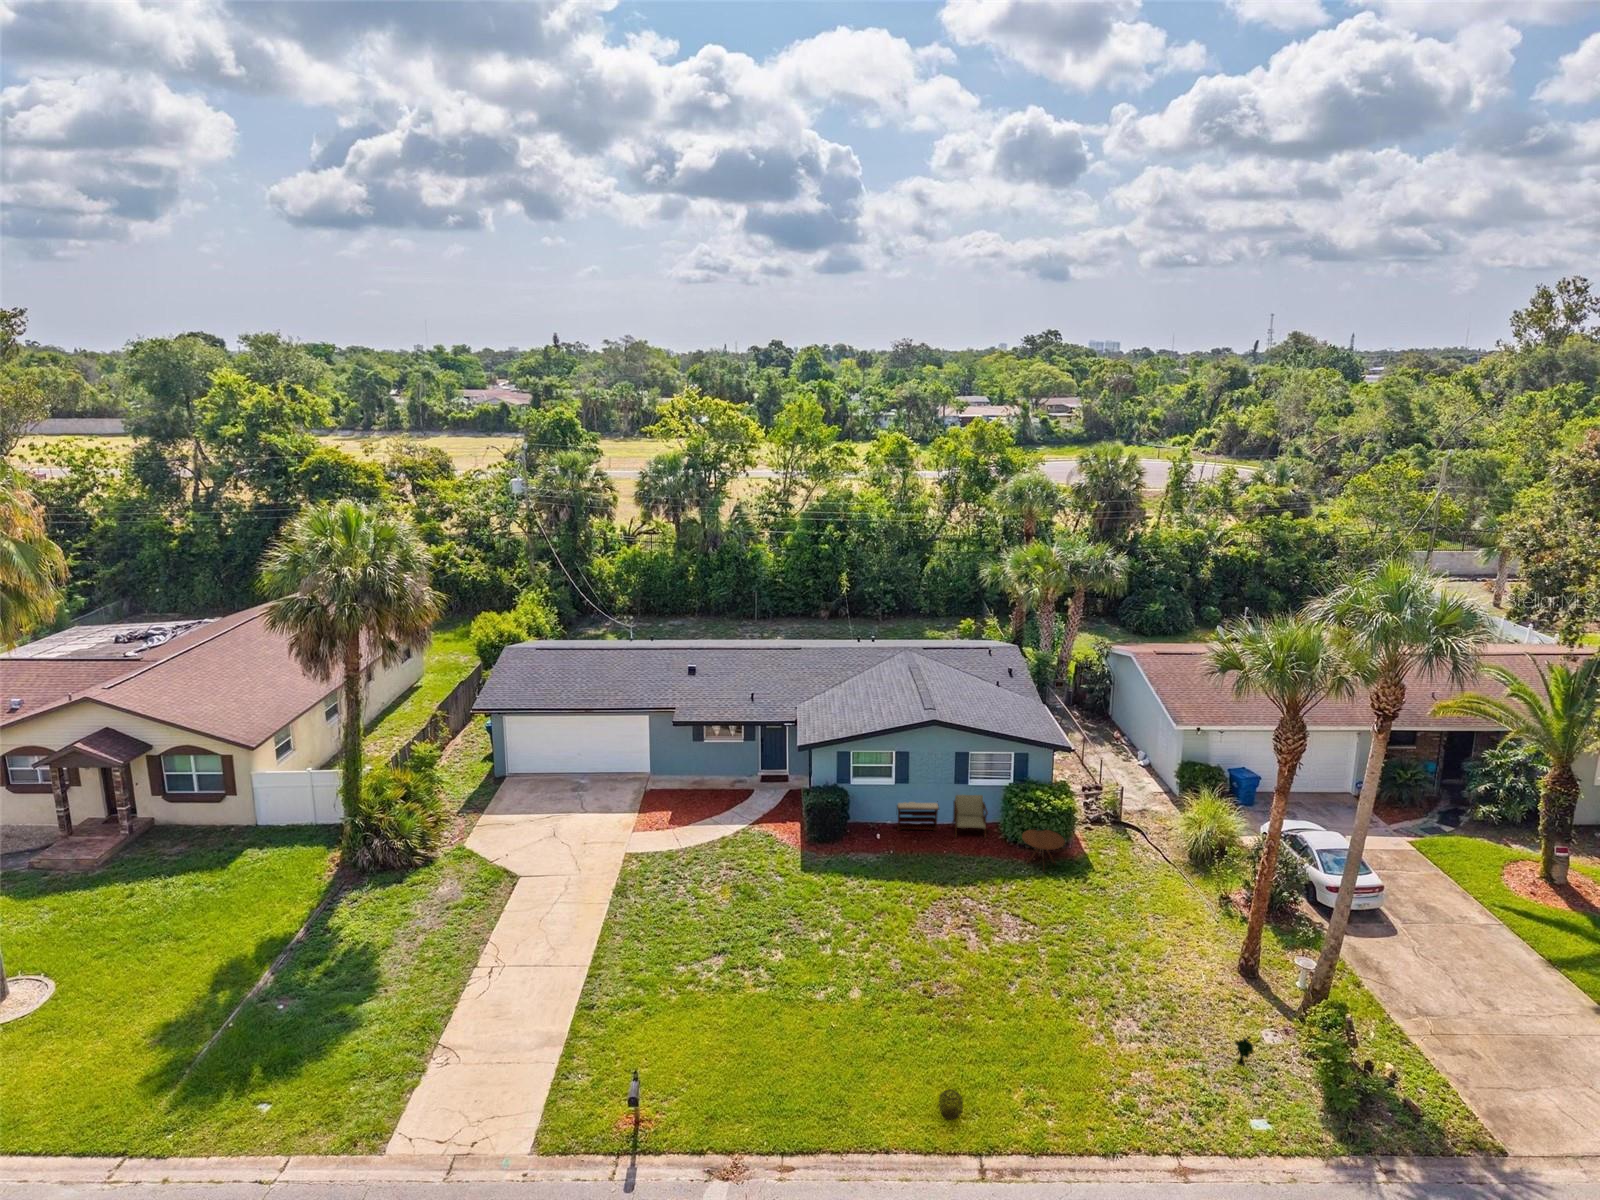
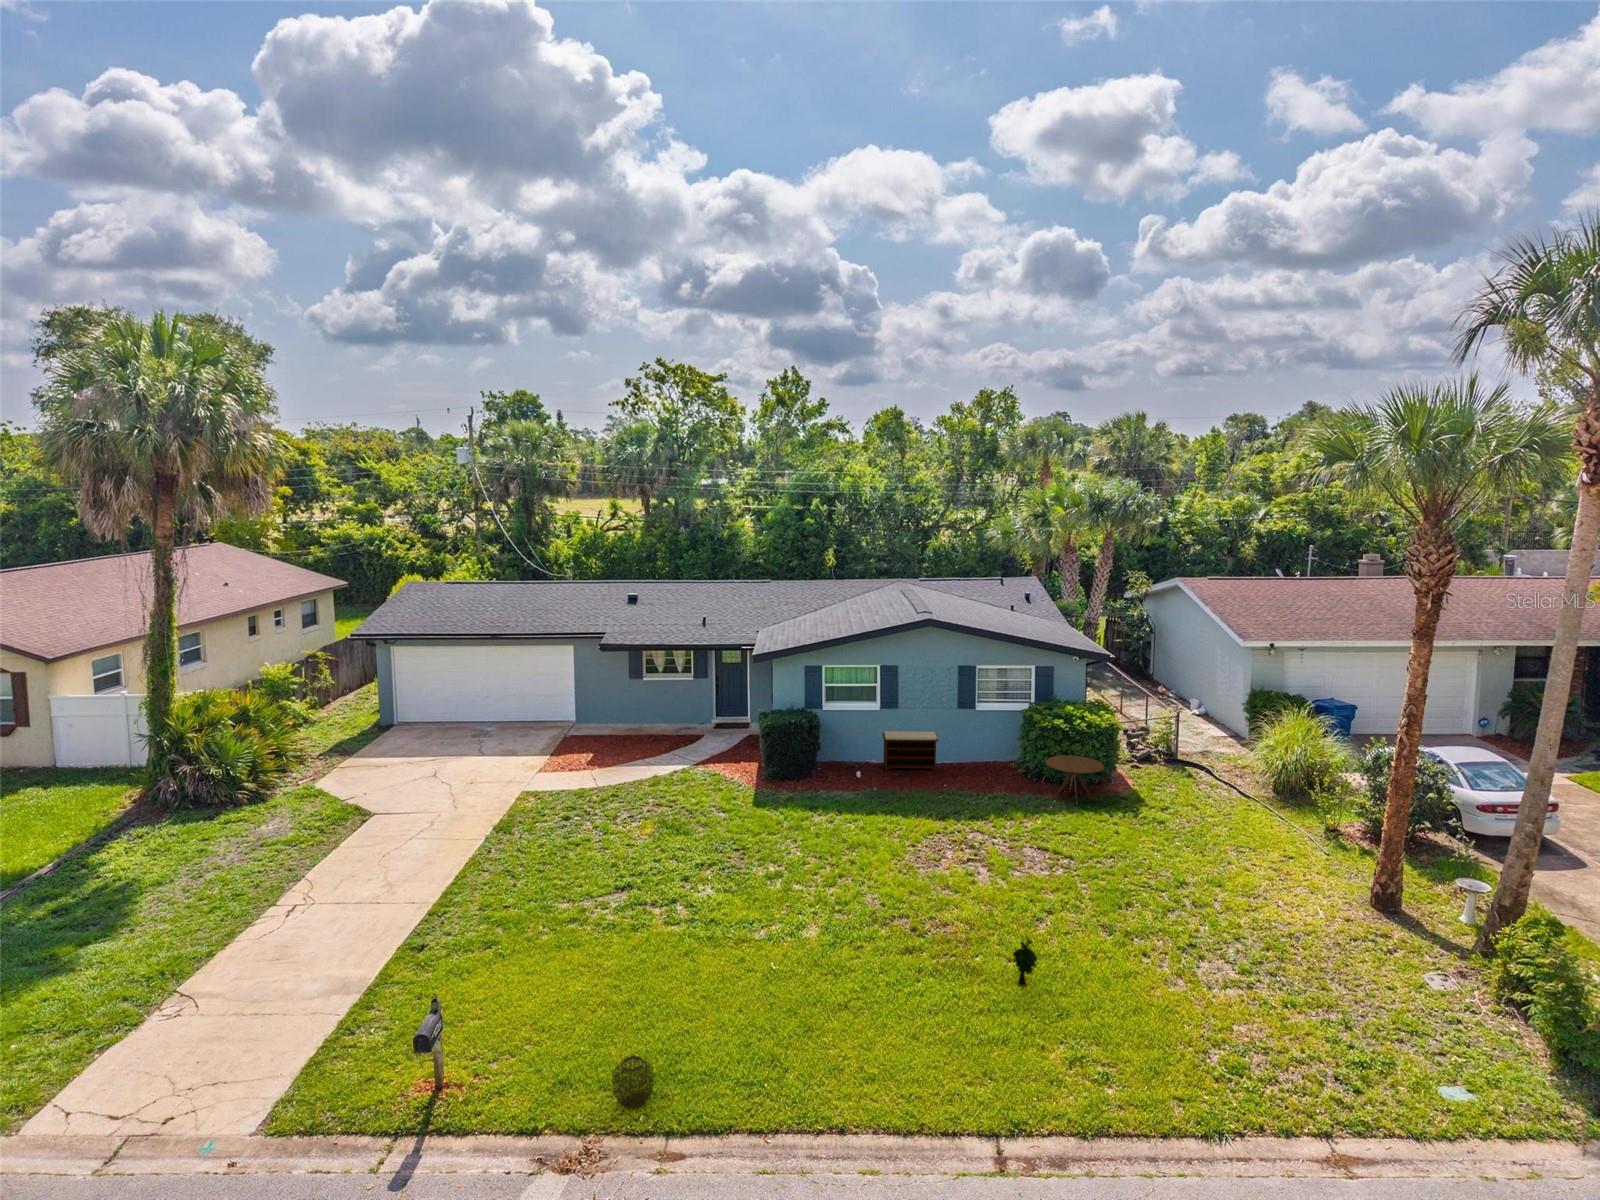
lounge chair: present [952,795,988,839] -> none [955,723,1001,778]
decorative plant: present [1235,1036,1254,1065] -> present [1012,940,1038,986]
woven basket: present [939,1089,963,1120] -> present [612,1056,654,1108]

